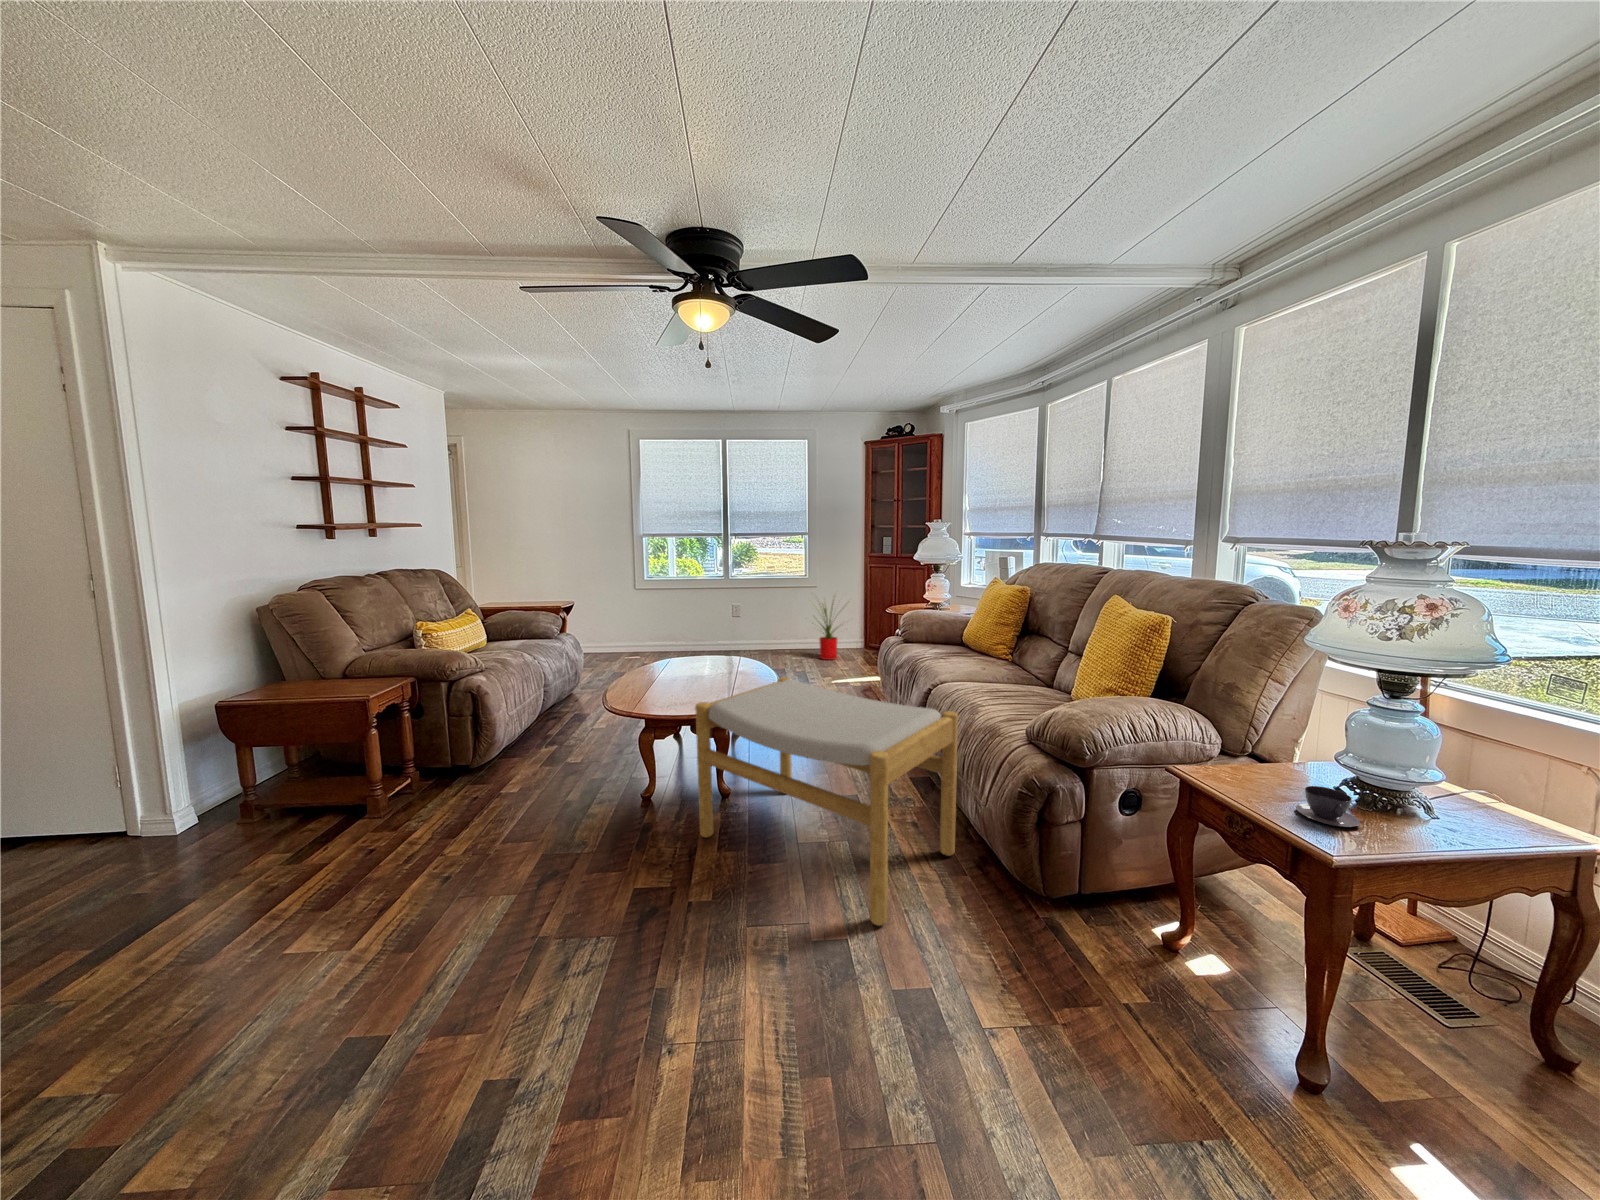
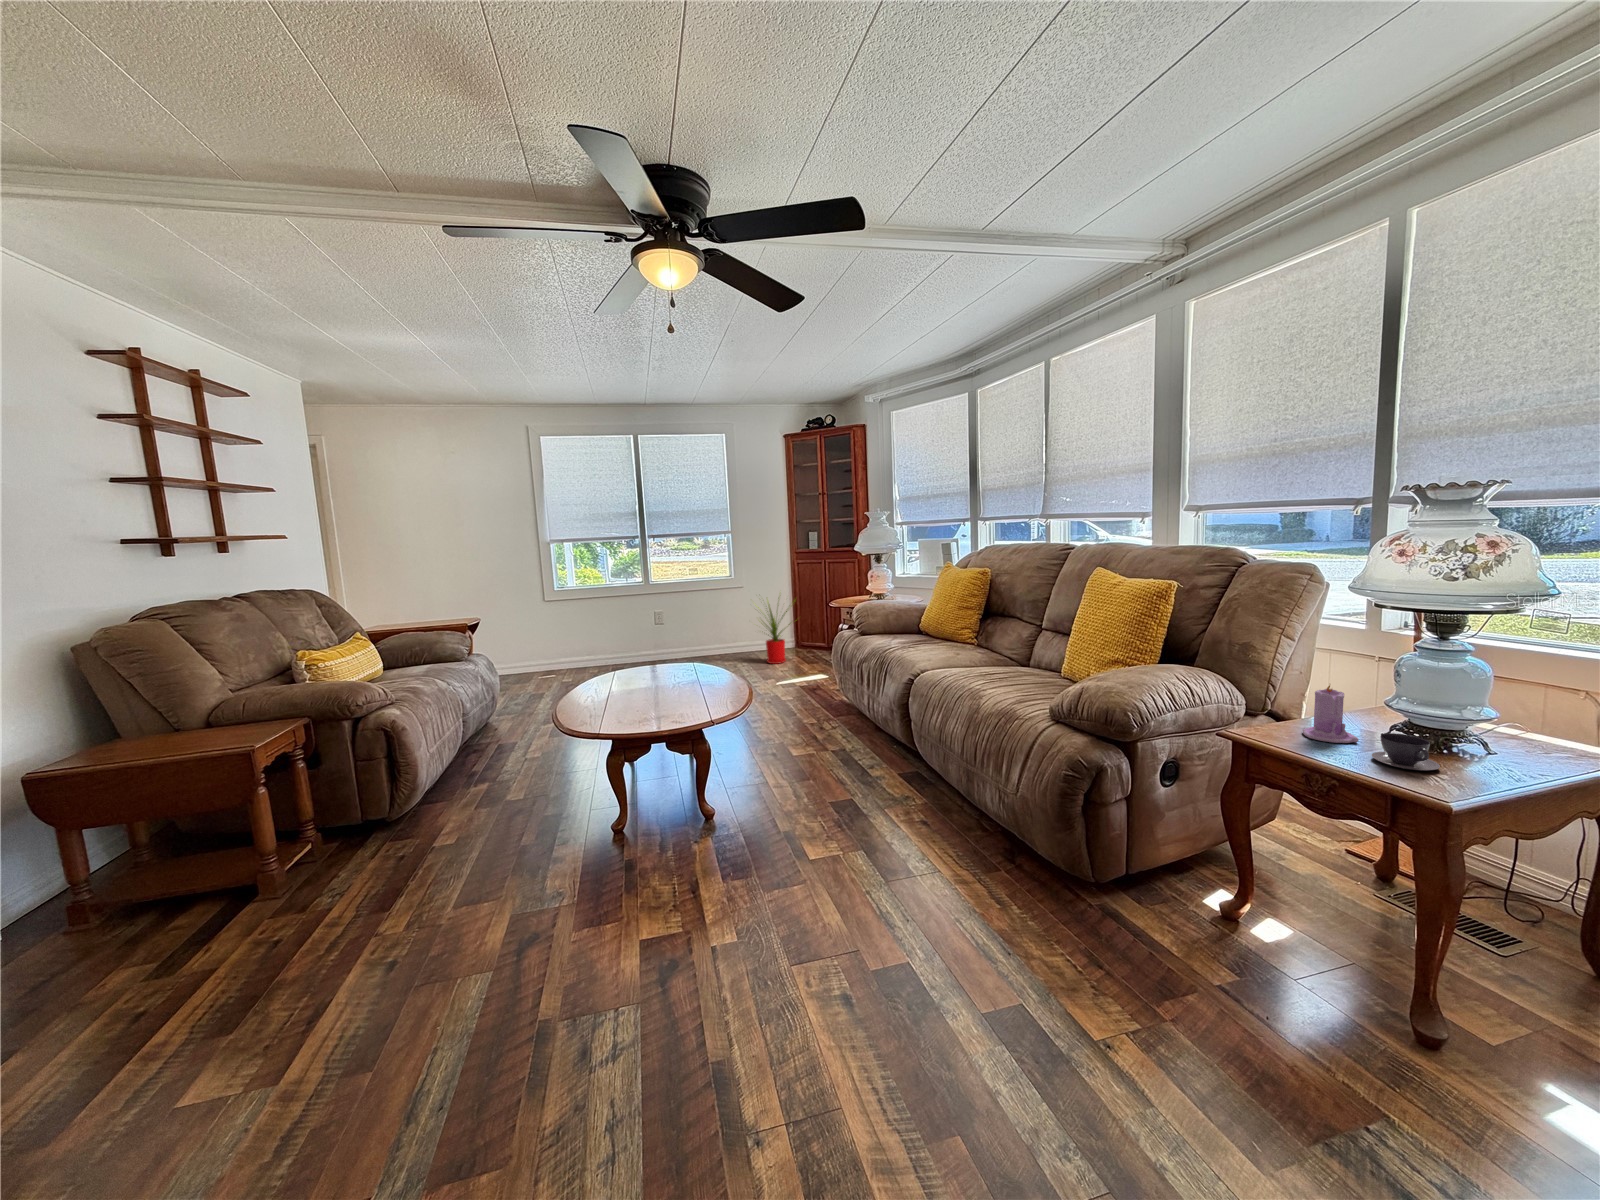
footstool: present [695,677,958,926] -> none [690,679,988,942]
candle: none [1247,731,1299,792] -> present [1303,685,1359,743]

